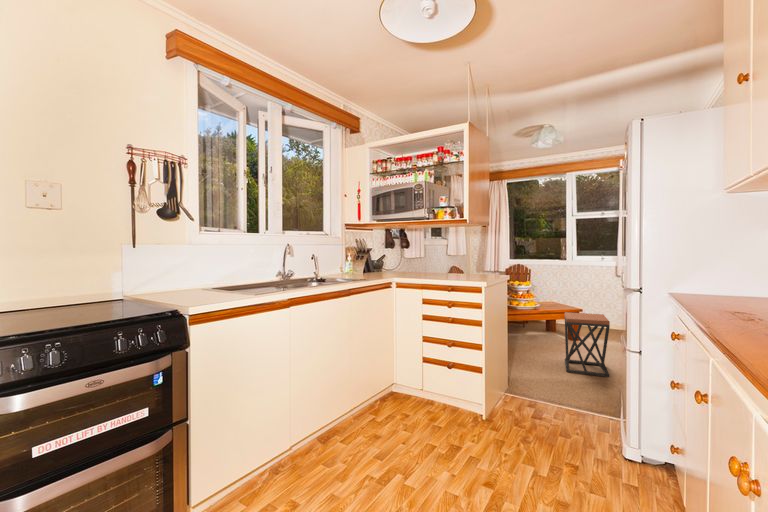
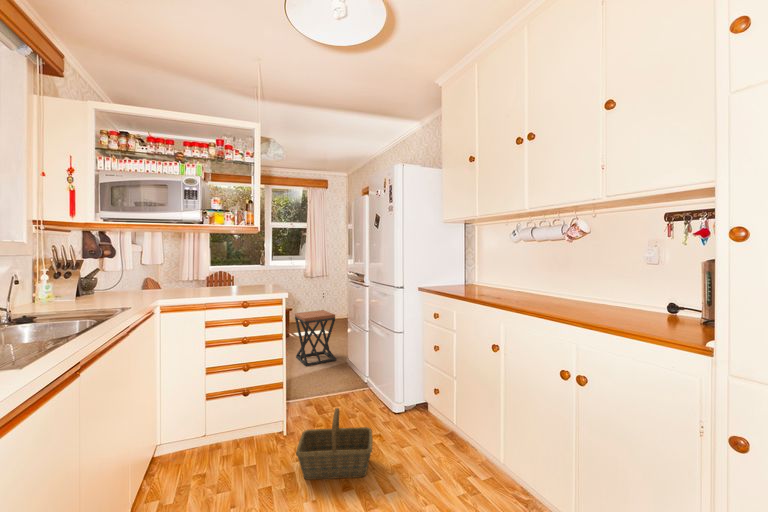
basket: none [457,406,545,488] -> present [296,408,373,480]

